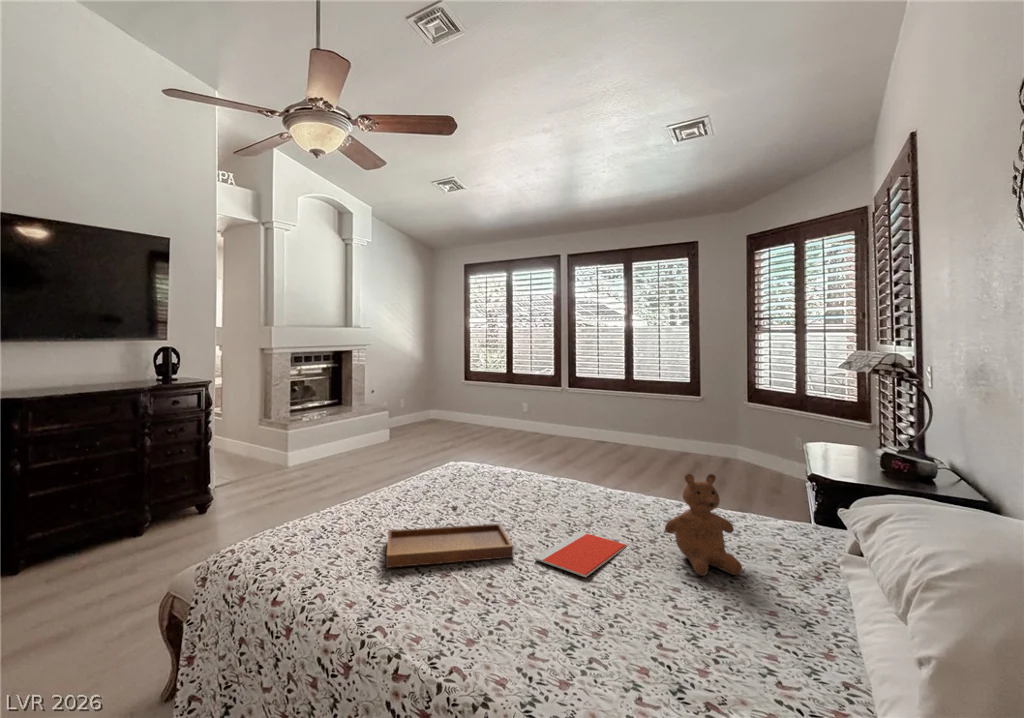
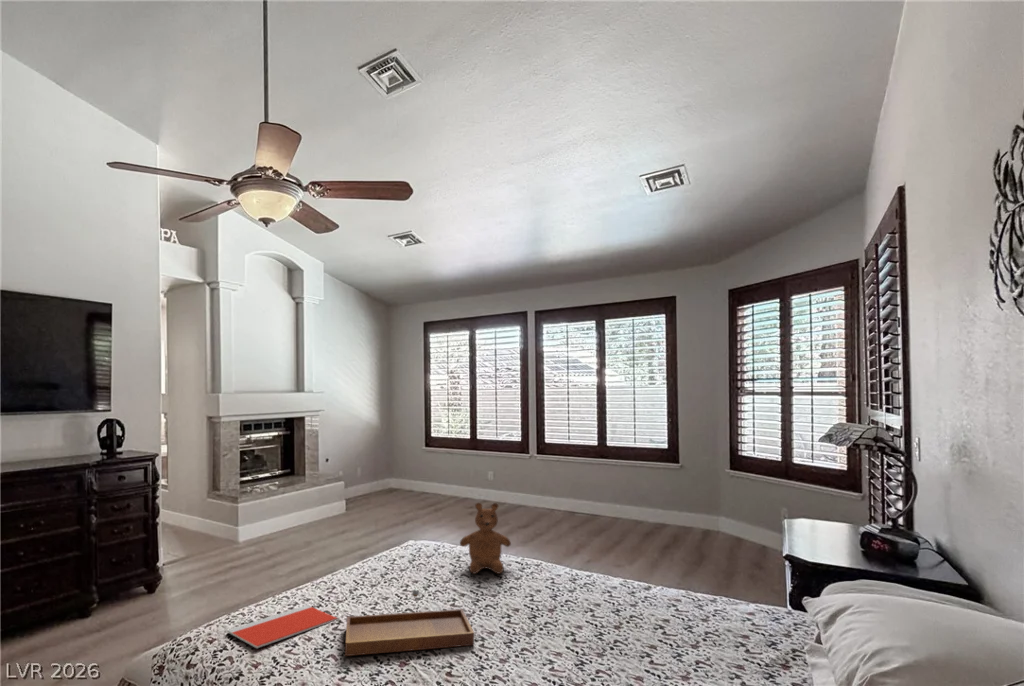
teddy bear: present [665,474,742,576] -> present [460,503,511,574]
notebook: present [534,532,627,577] -> present [227,605,337,648]

